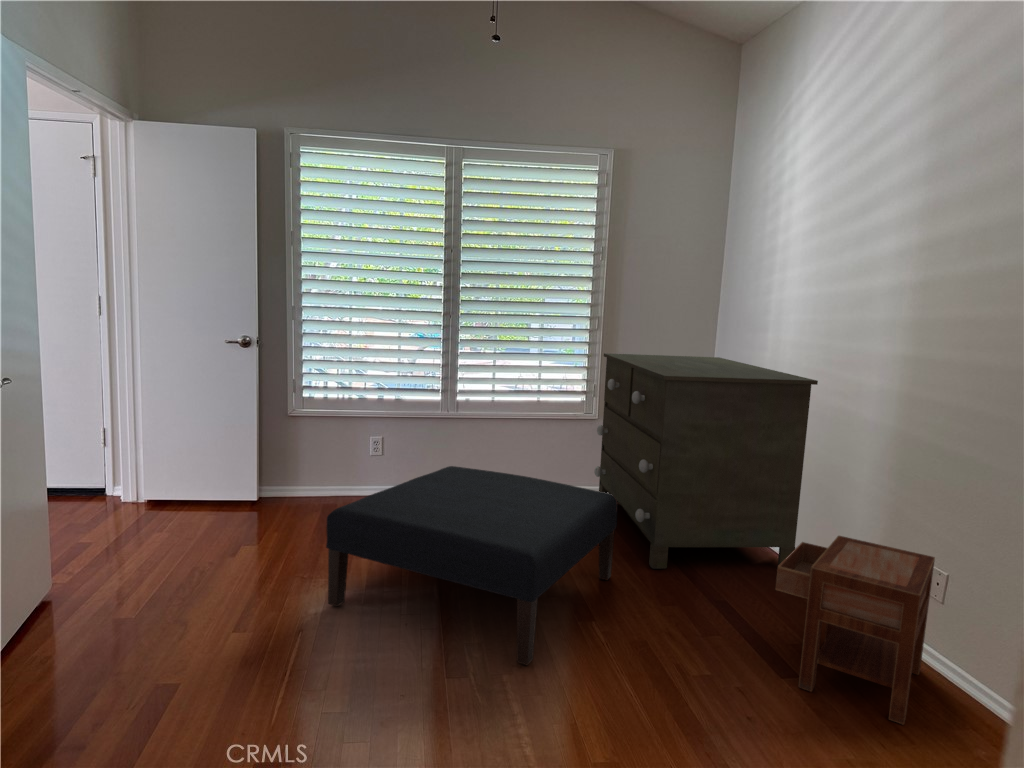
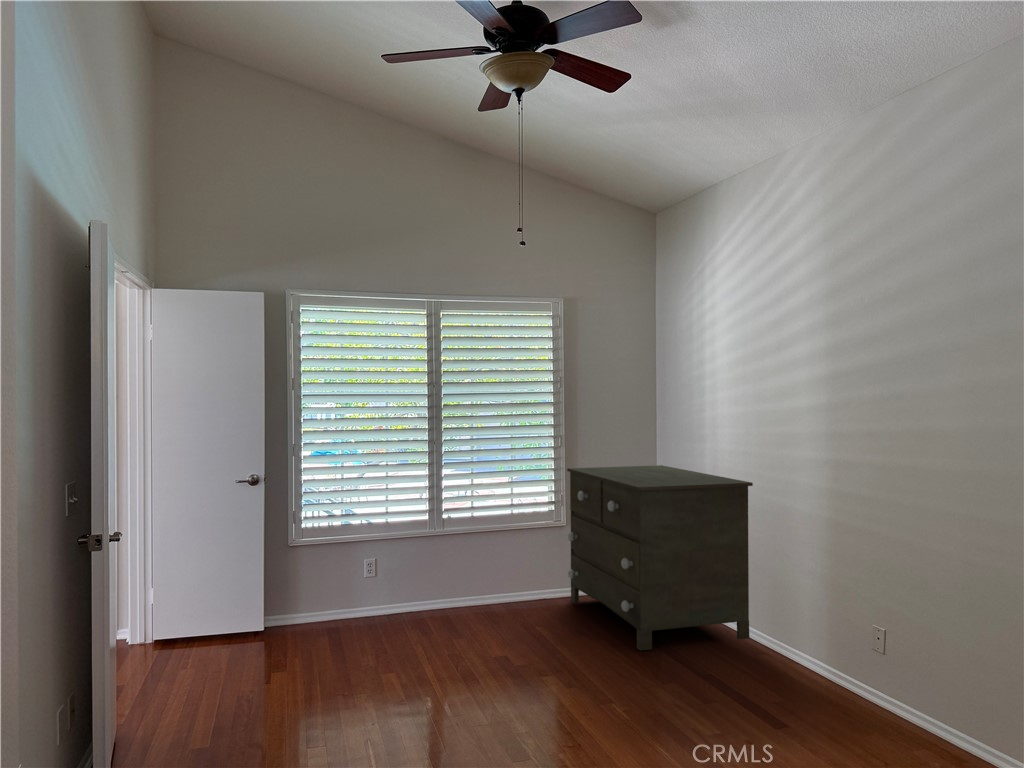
ottoman: present [326,466,618,665] -> none [389,579,612,730]
nightstand: present [776,536,935,724] -> none [753,602,858,734]

